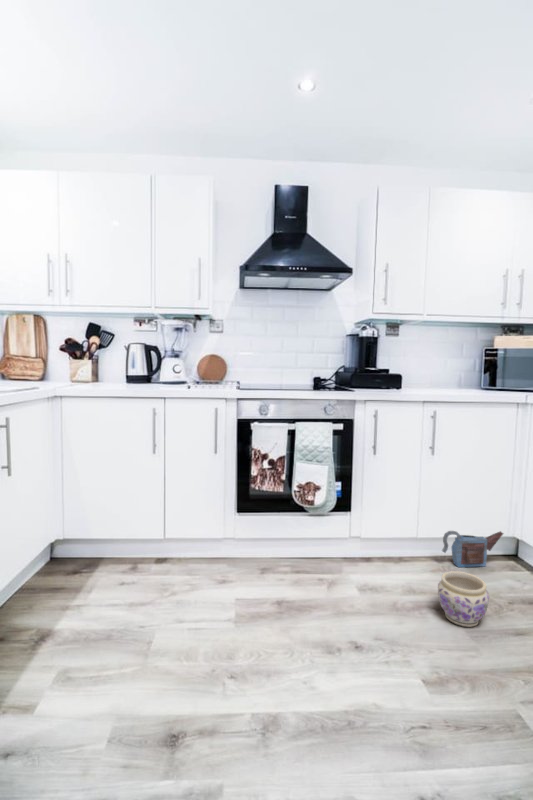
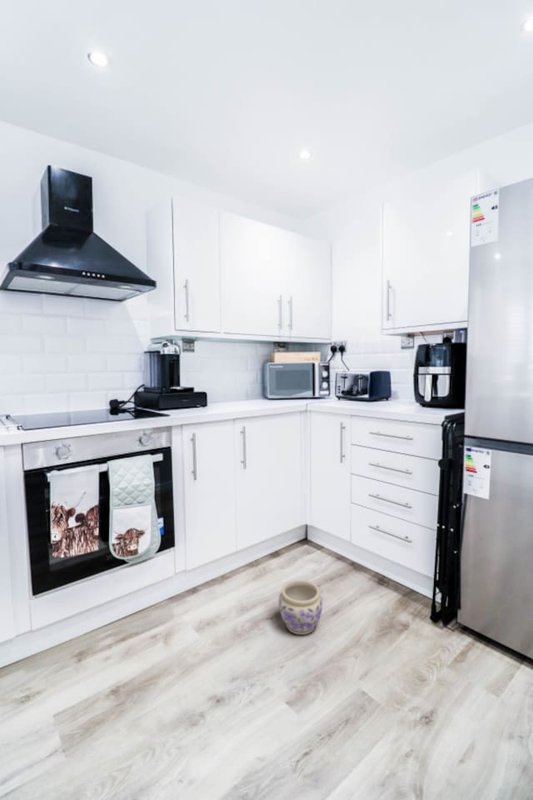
watering can: present [442,531,503,567] -> none [259,524,301,567]

